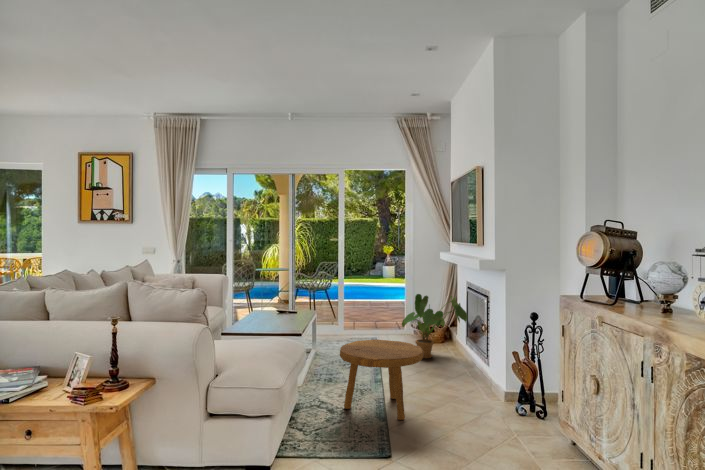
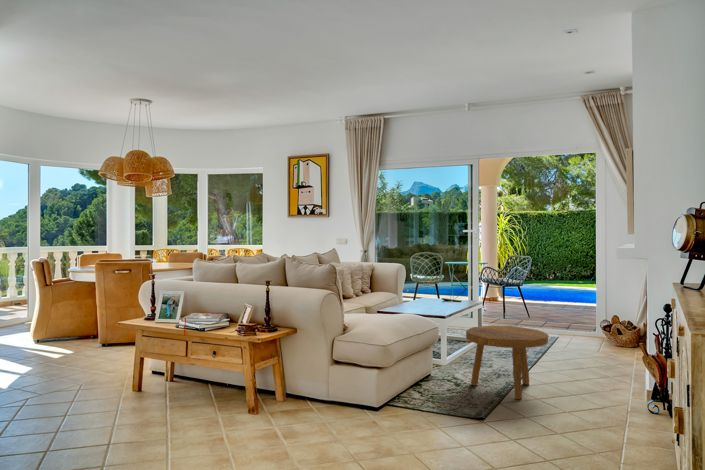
house plant: present [402,294,468,358] -> none [571,289,642,359]

